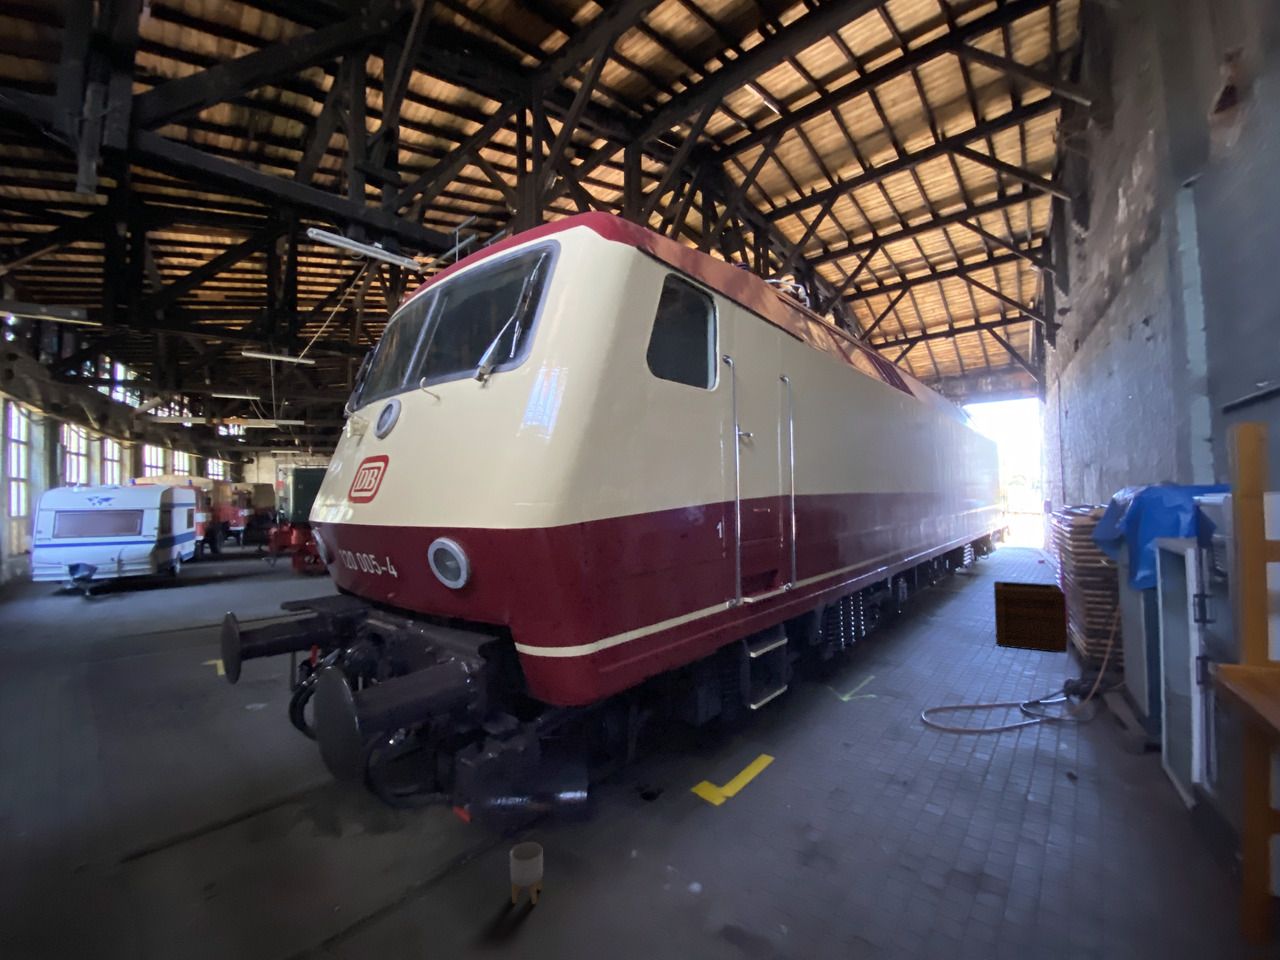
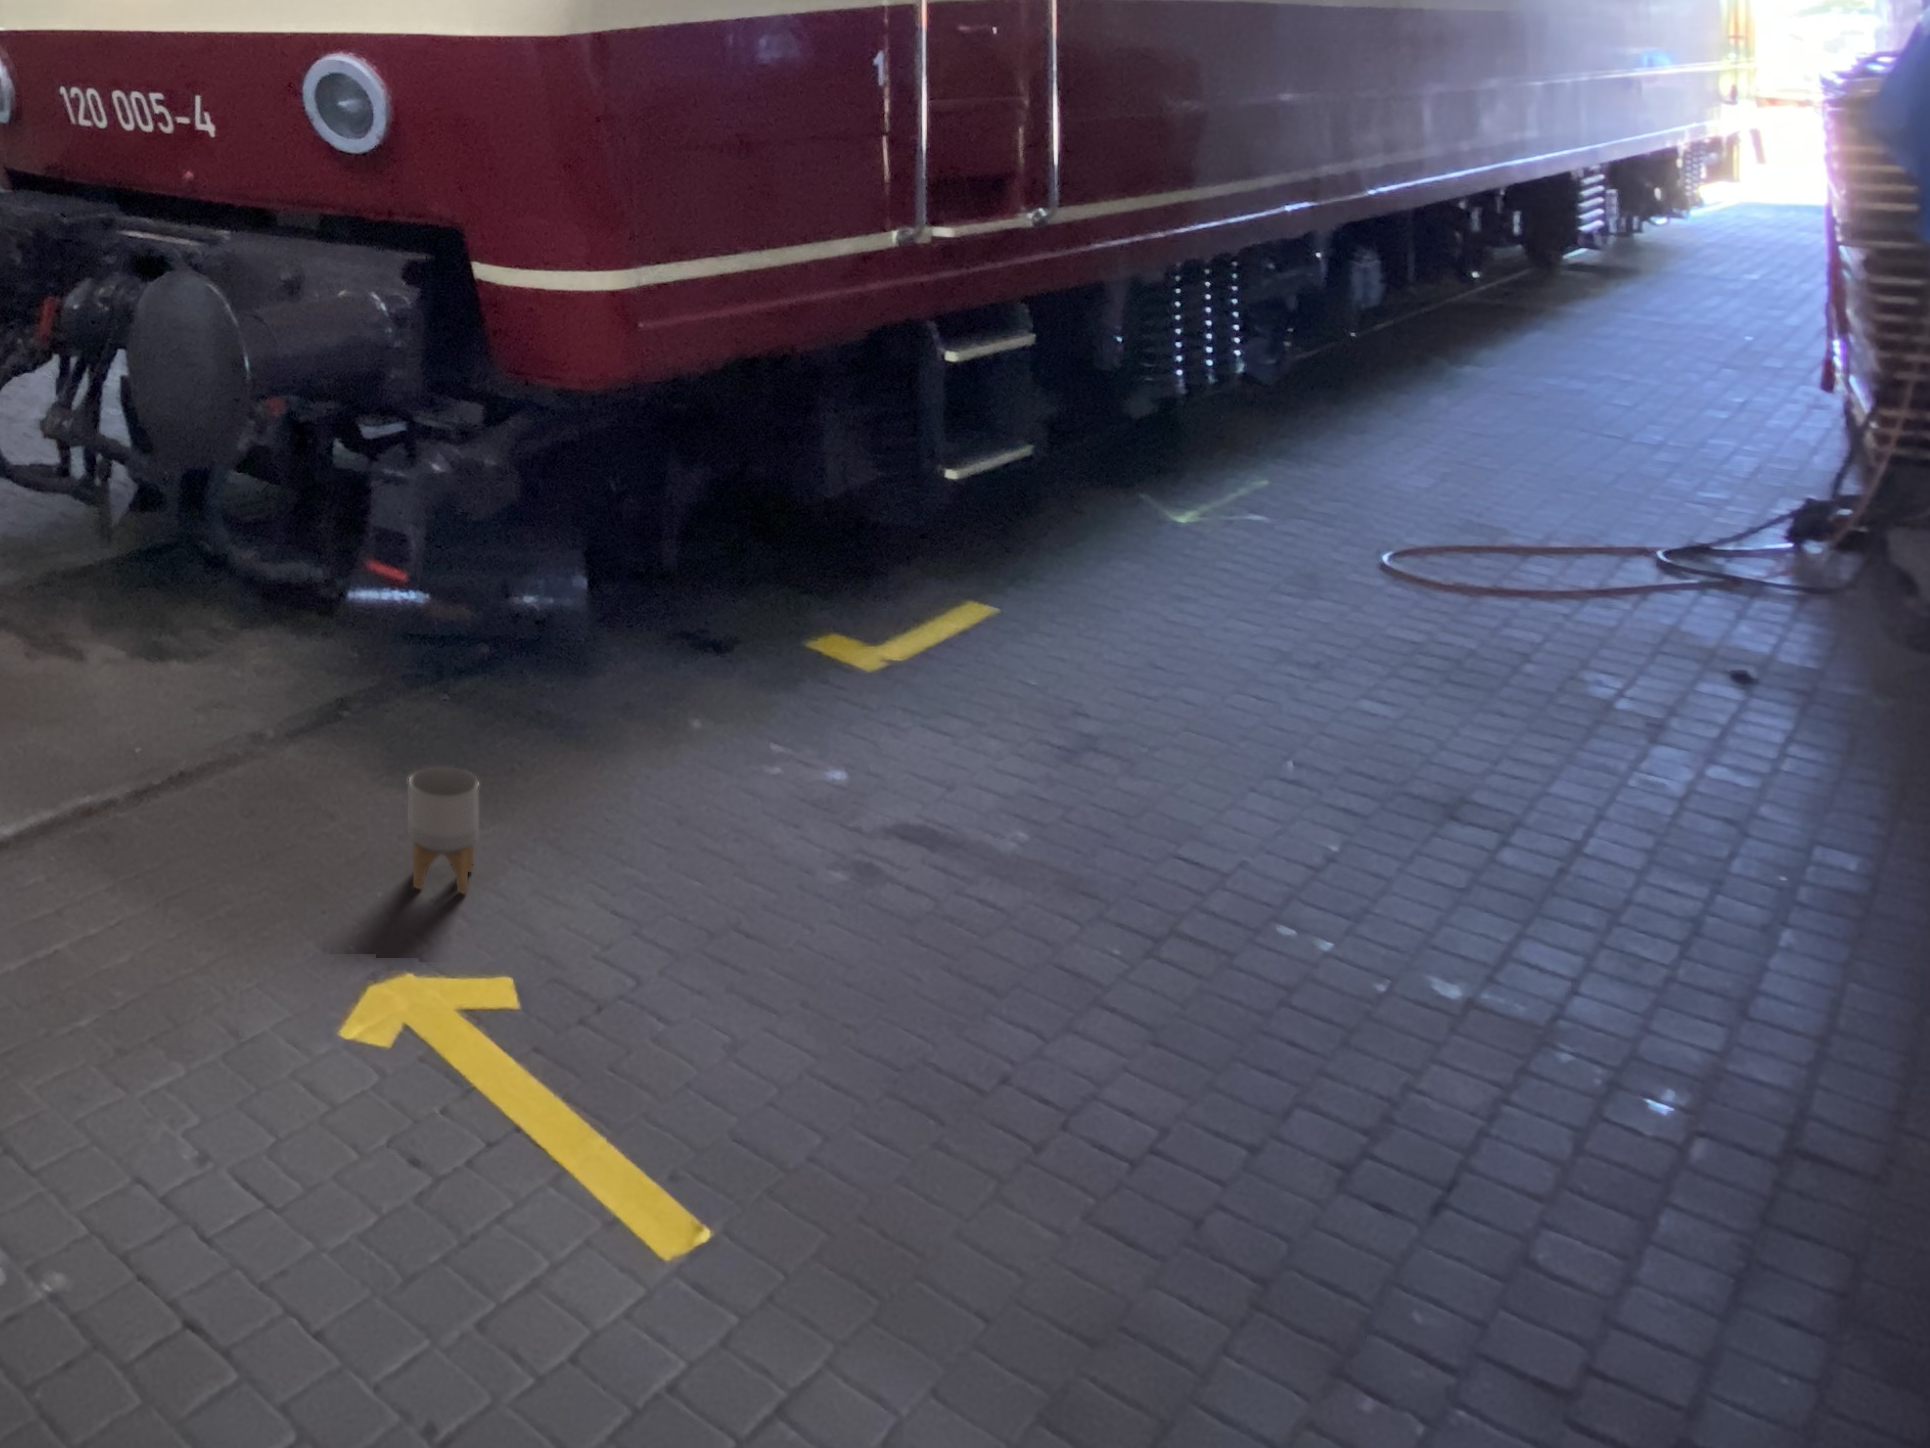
wooden crate: present [994,581,1067,653] -> none [1656,279,1880,489]

